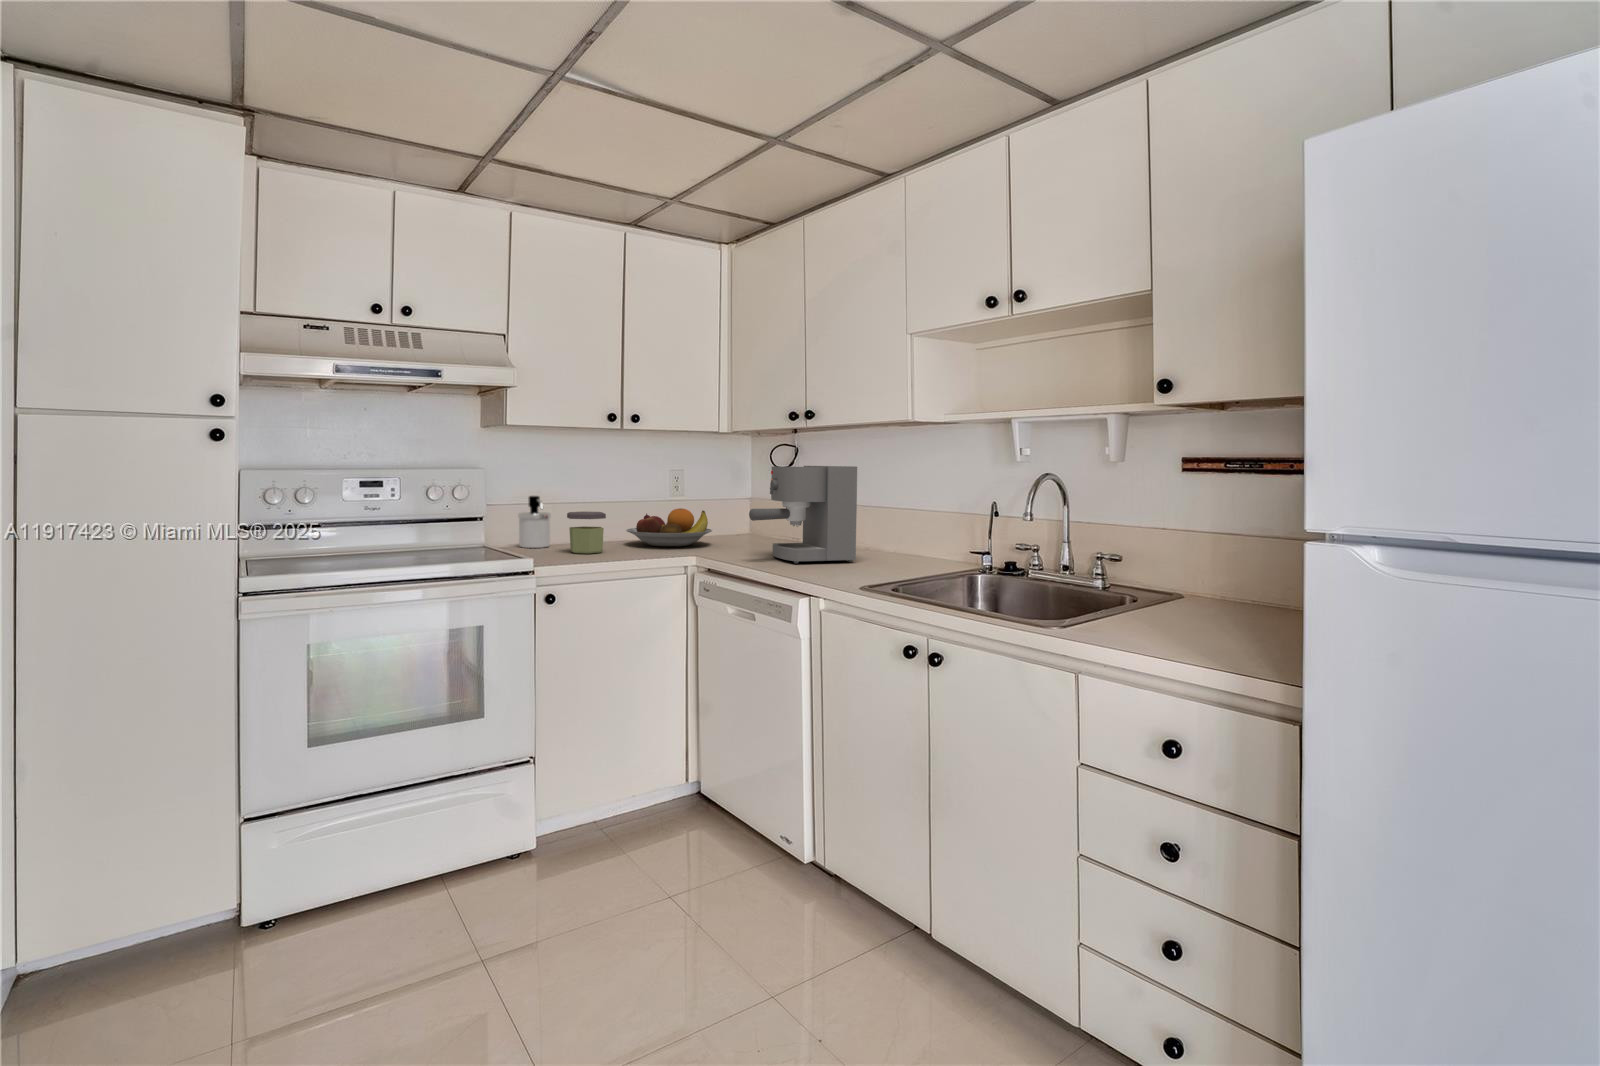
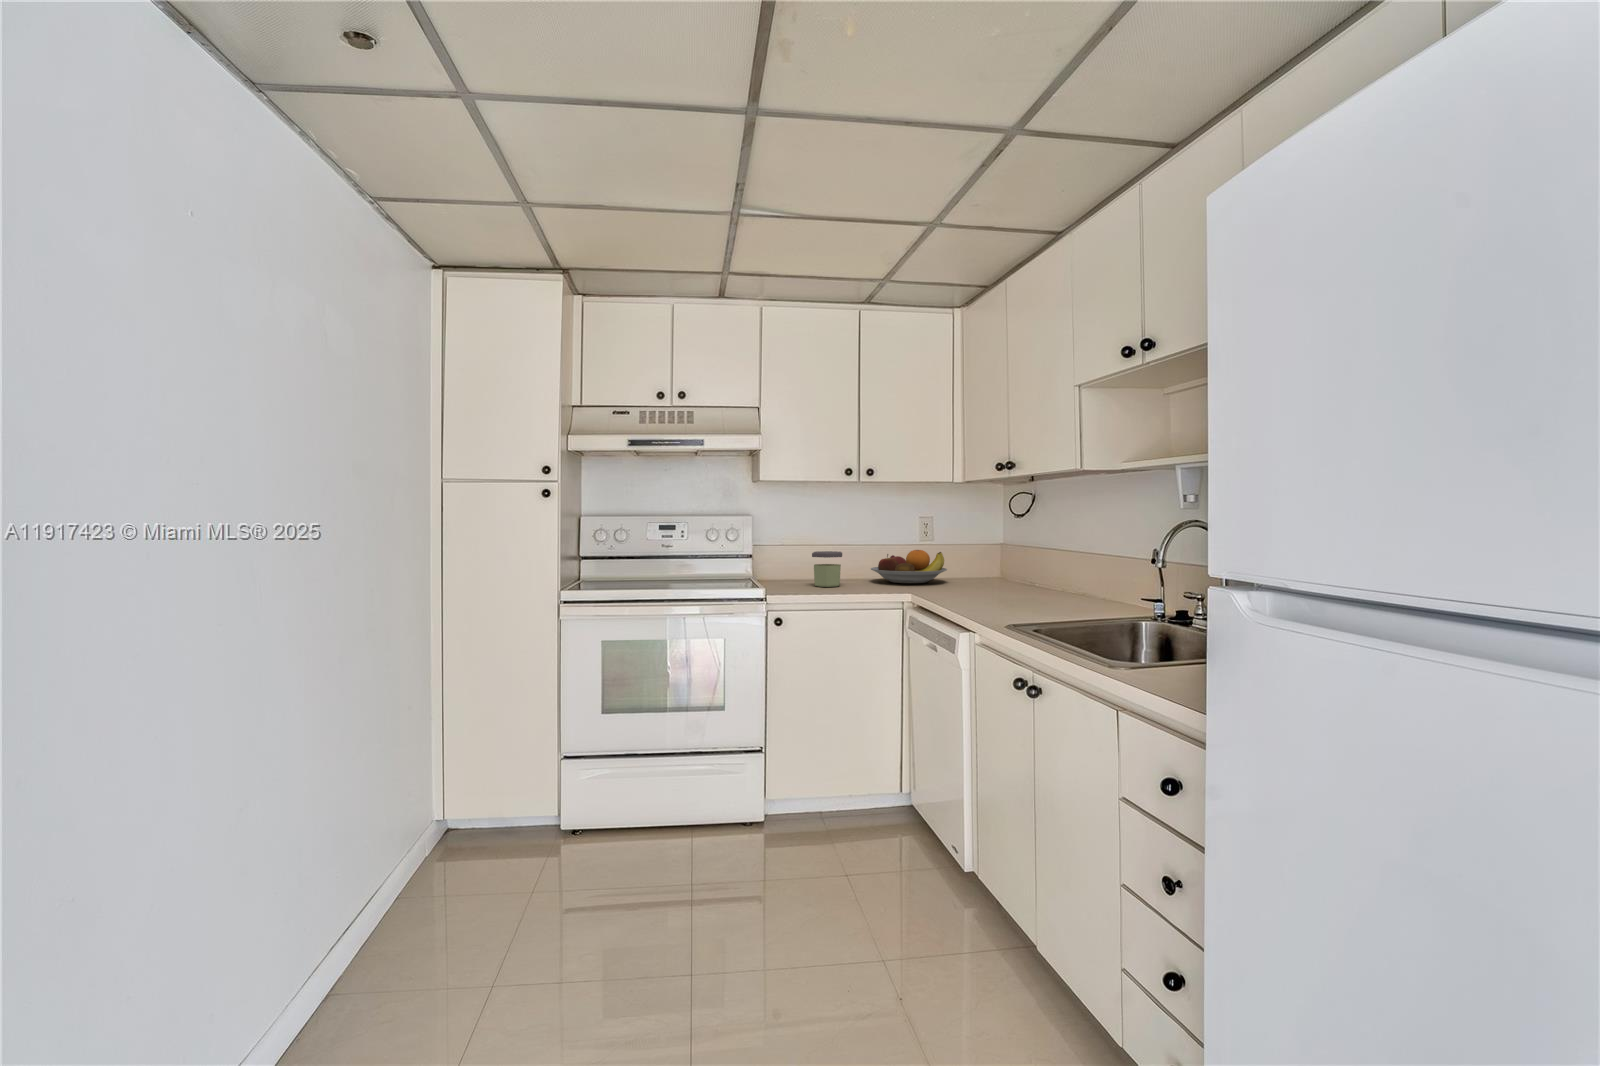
coffee maker: present [749,466,857,563] -> none [954,507,1065,604]
soap dispenser: present [518,496,551,548] -> none [783,538,809,581]

